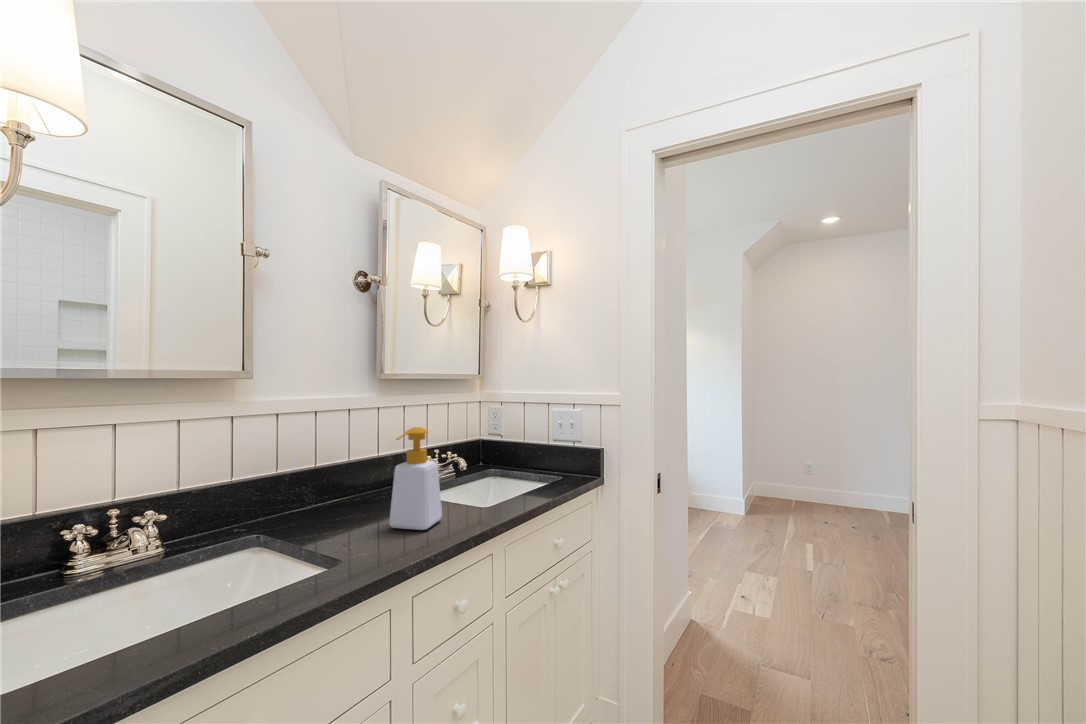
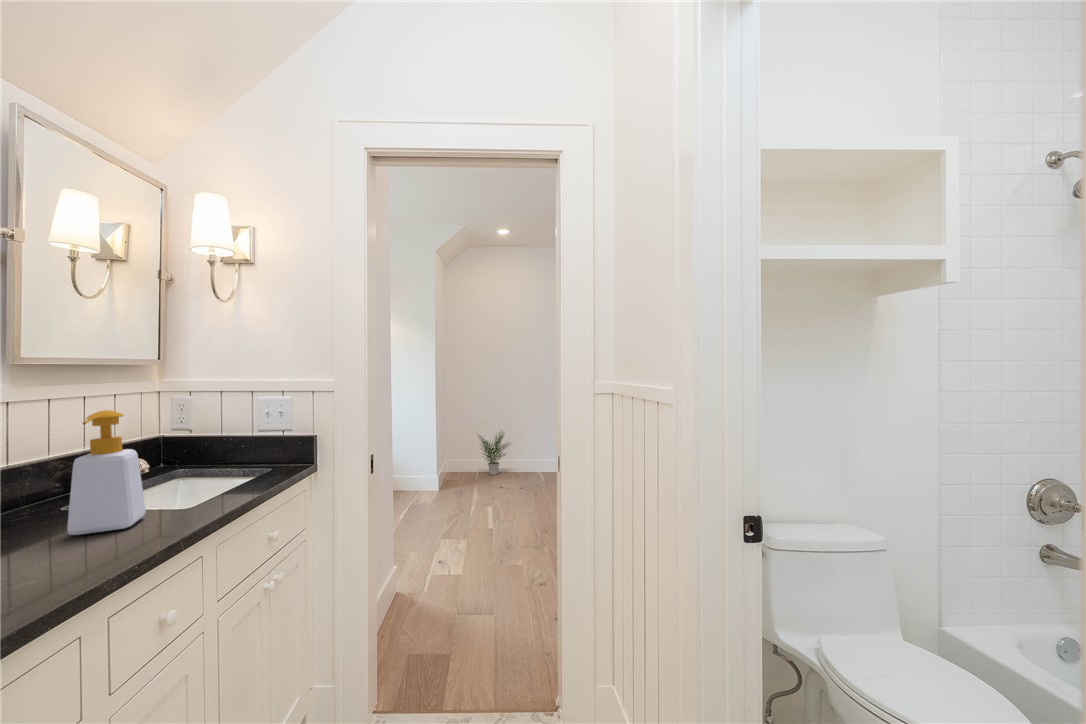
potted plant: none [788,456,844,509] -> present [480,432,509,475]

